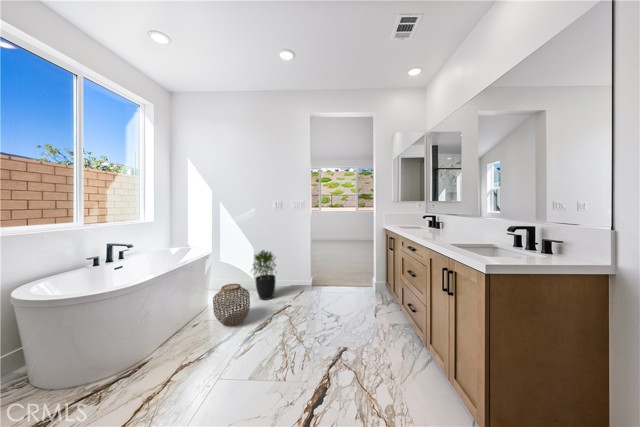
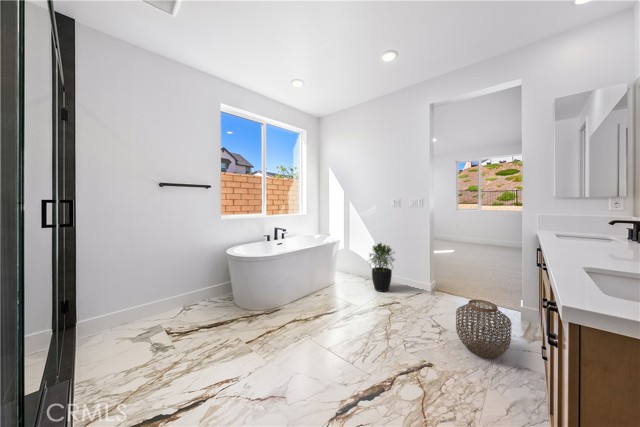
woven basket: present [213,284,250,326] -> present [456,300,511,359]

